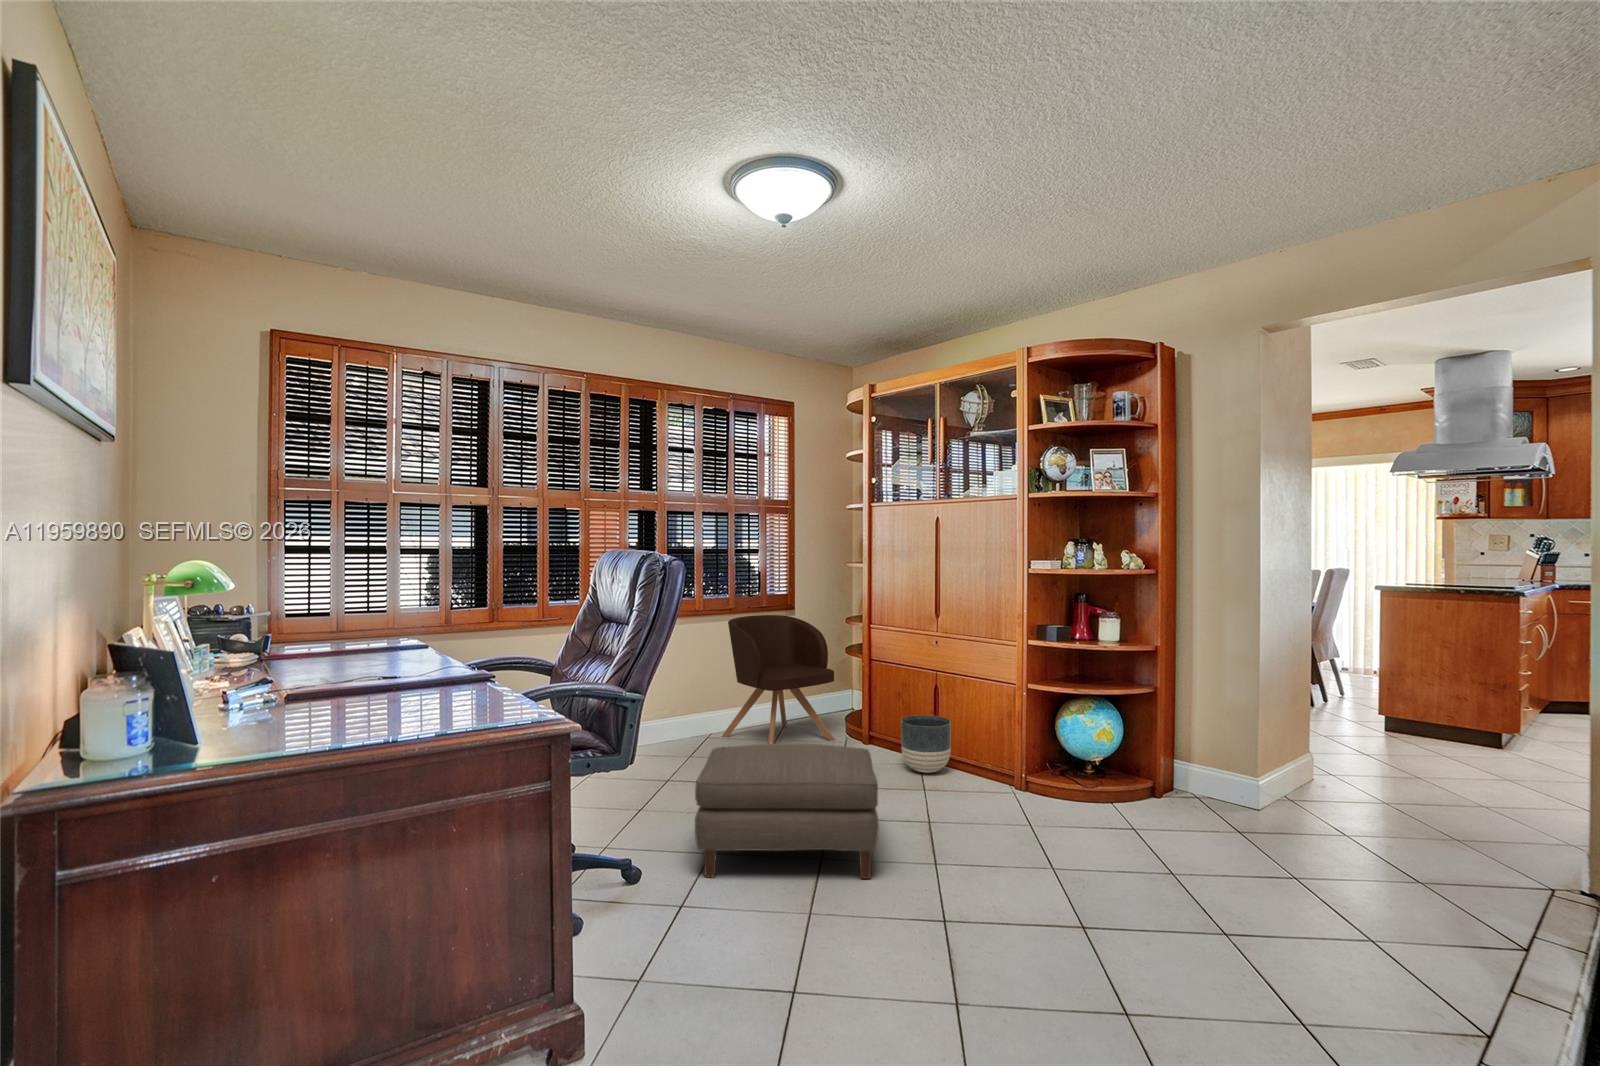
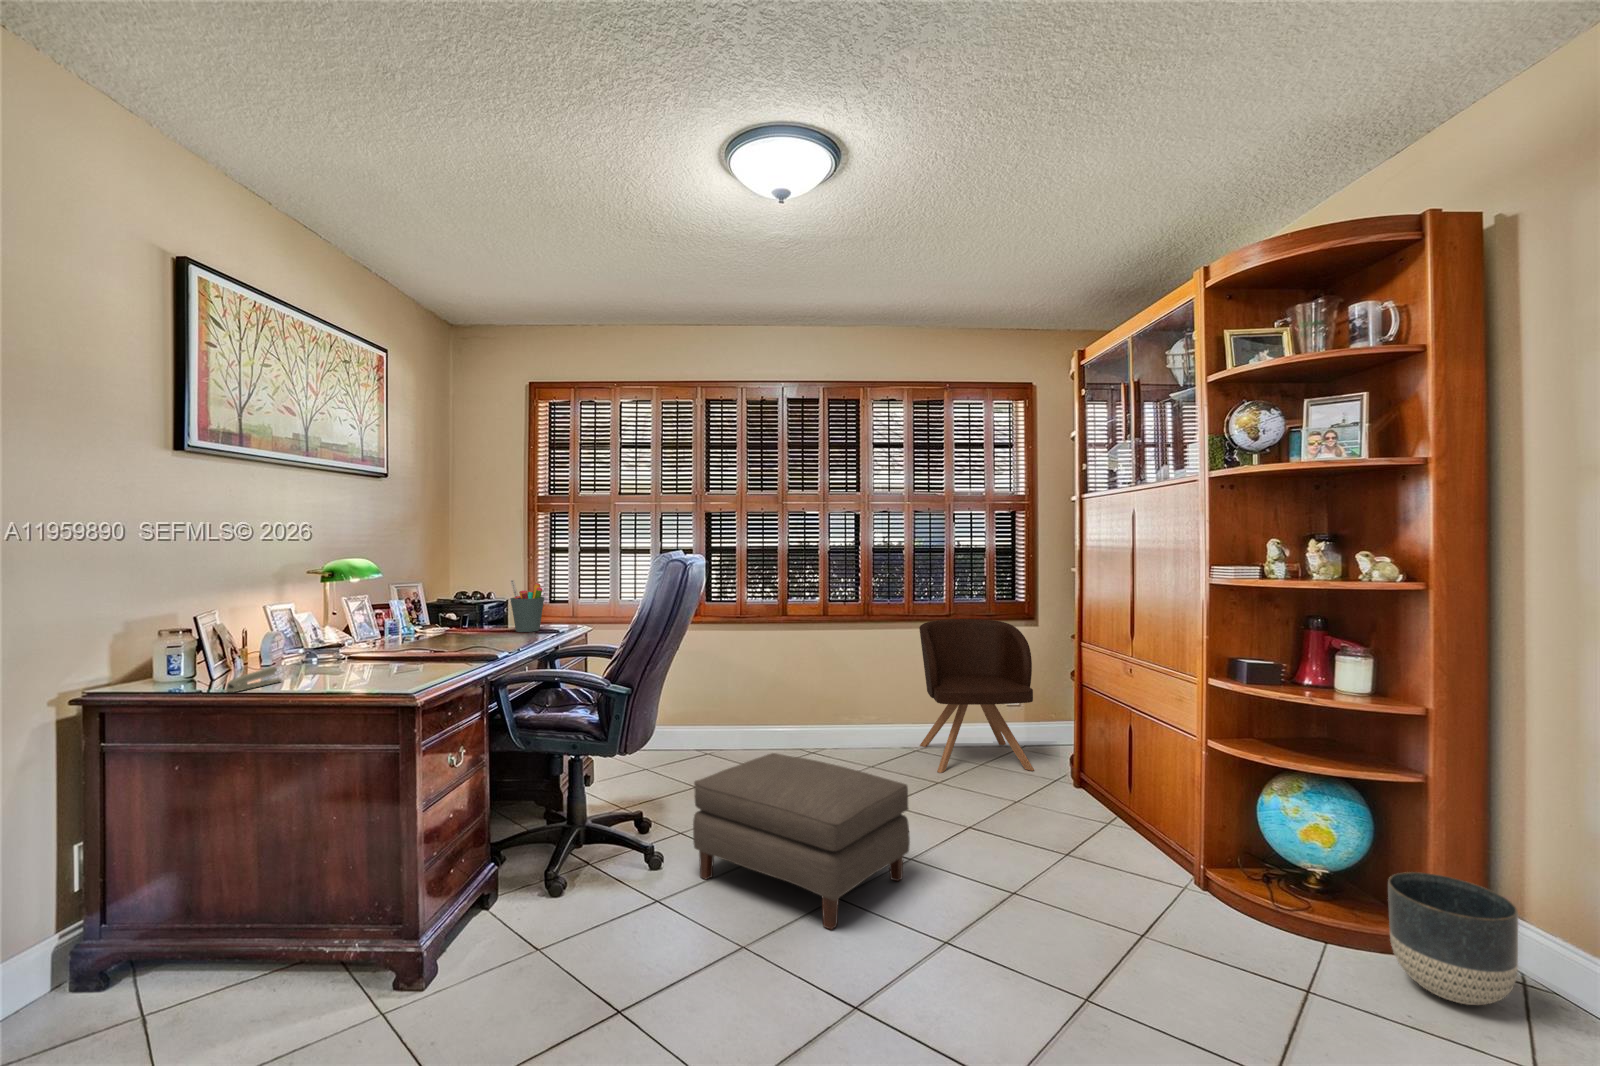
pen holder: none [342,585,393,652] -> present [510,580,544,632]
stapler: none [232,706,268,746] -> present [226,667,282,692]
planter: present [901,715,951,773] -> present [1388,872,1518,1005]

